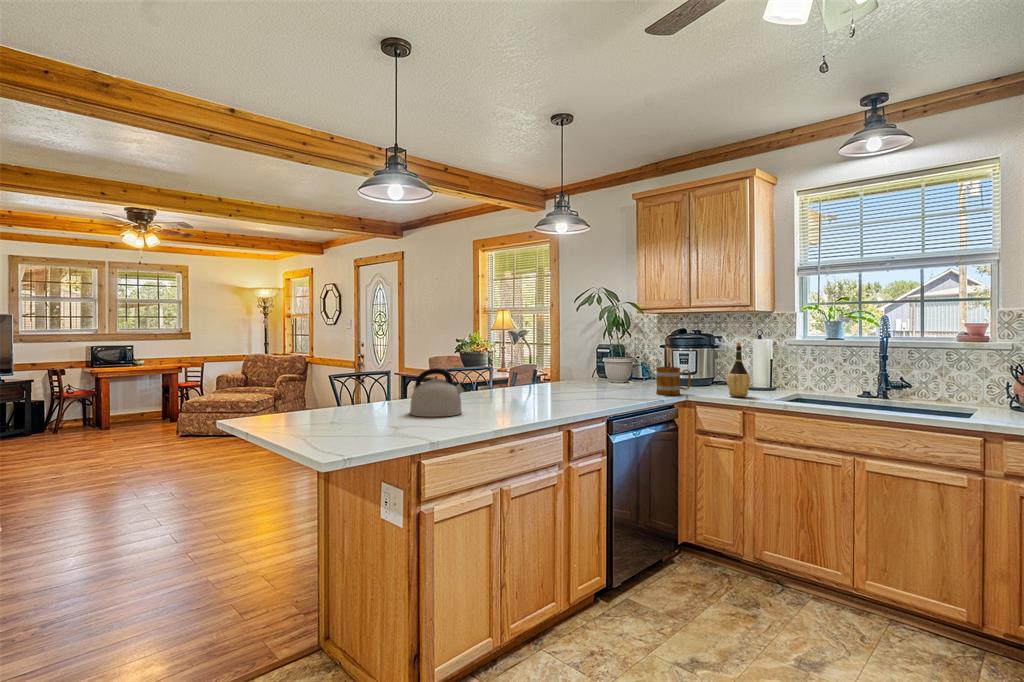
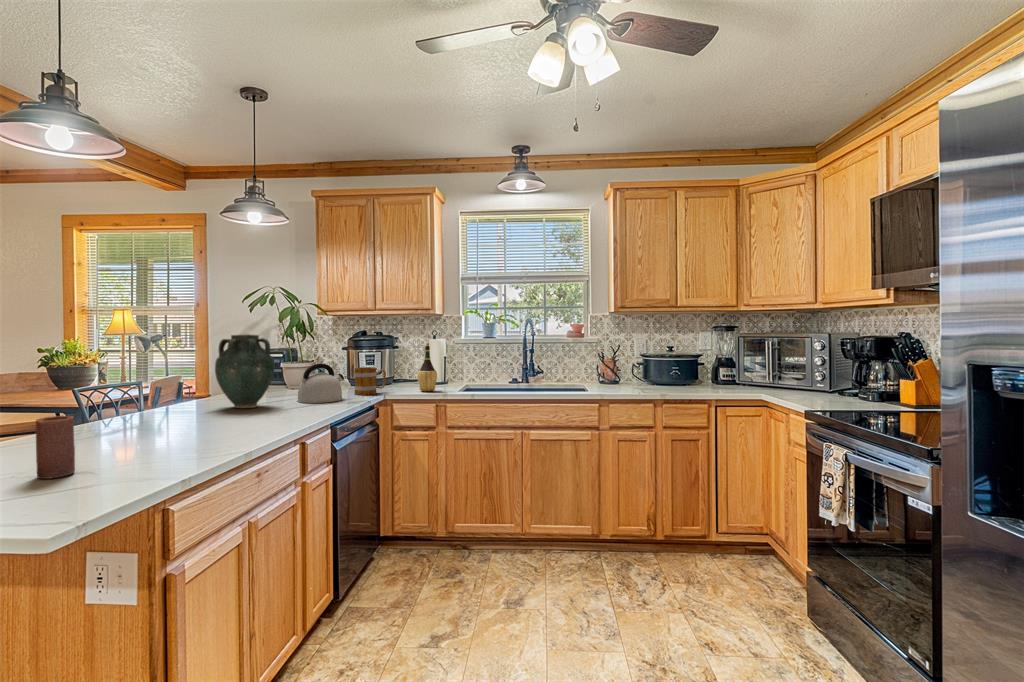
vase: none [526,332,572,397] -> present [215,334,275,408]
kettle: present [410,368,467,417] -> present [297,364,344,403]
candle: none [370,386,391,428] -> present [36,416,75,479]

